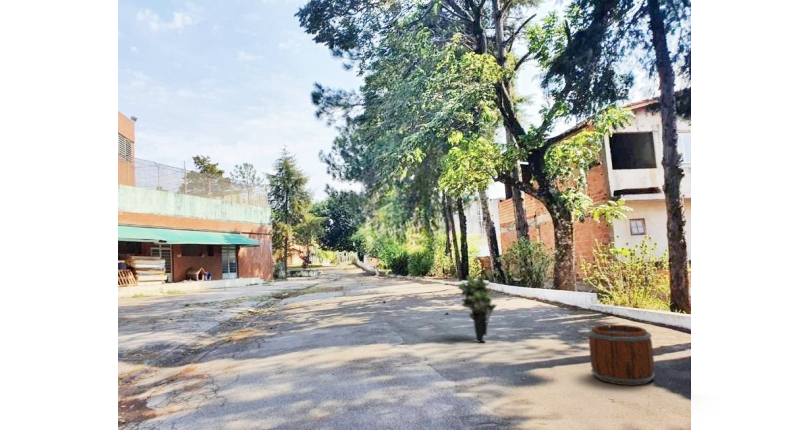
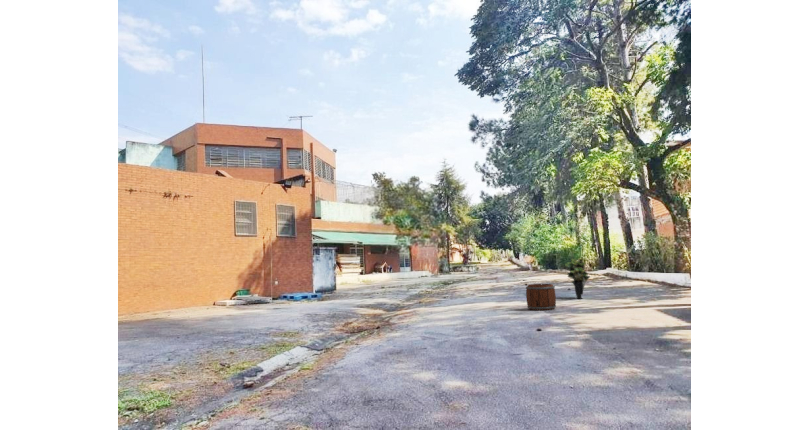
bucket: present [589,325,655,385] -> present [526,284,556,310]

